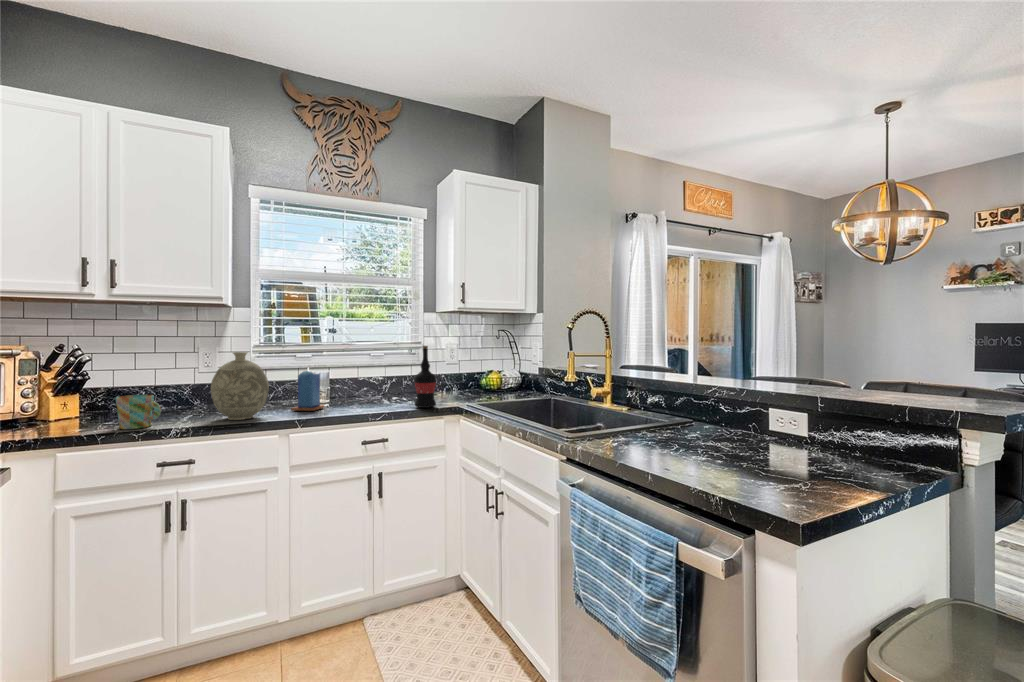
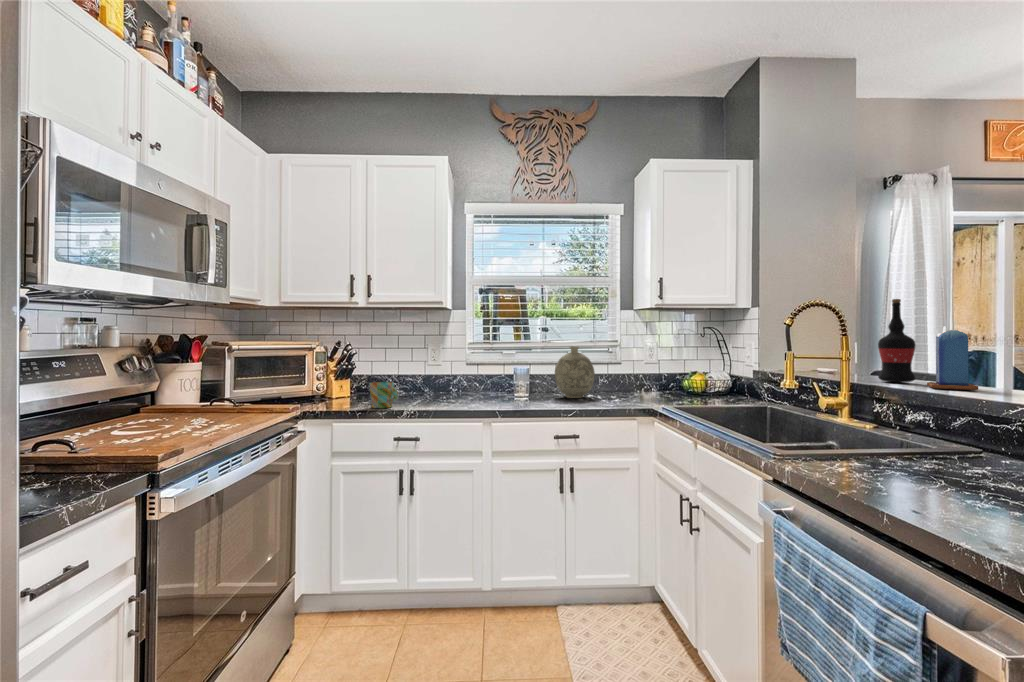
wine bottle: present [414,346,436,408] -> present [878,299,916,383]
decorative vase: present [211,352,269,420] -> present [555,347,595,398]
candle: present [291,368,324,411] -> present [927,326,978,390]

